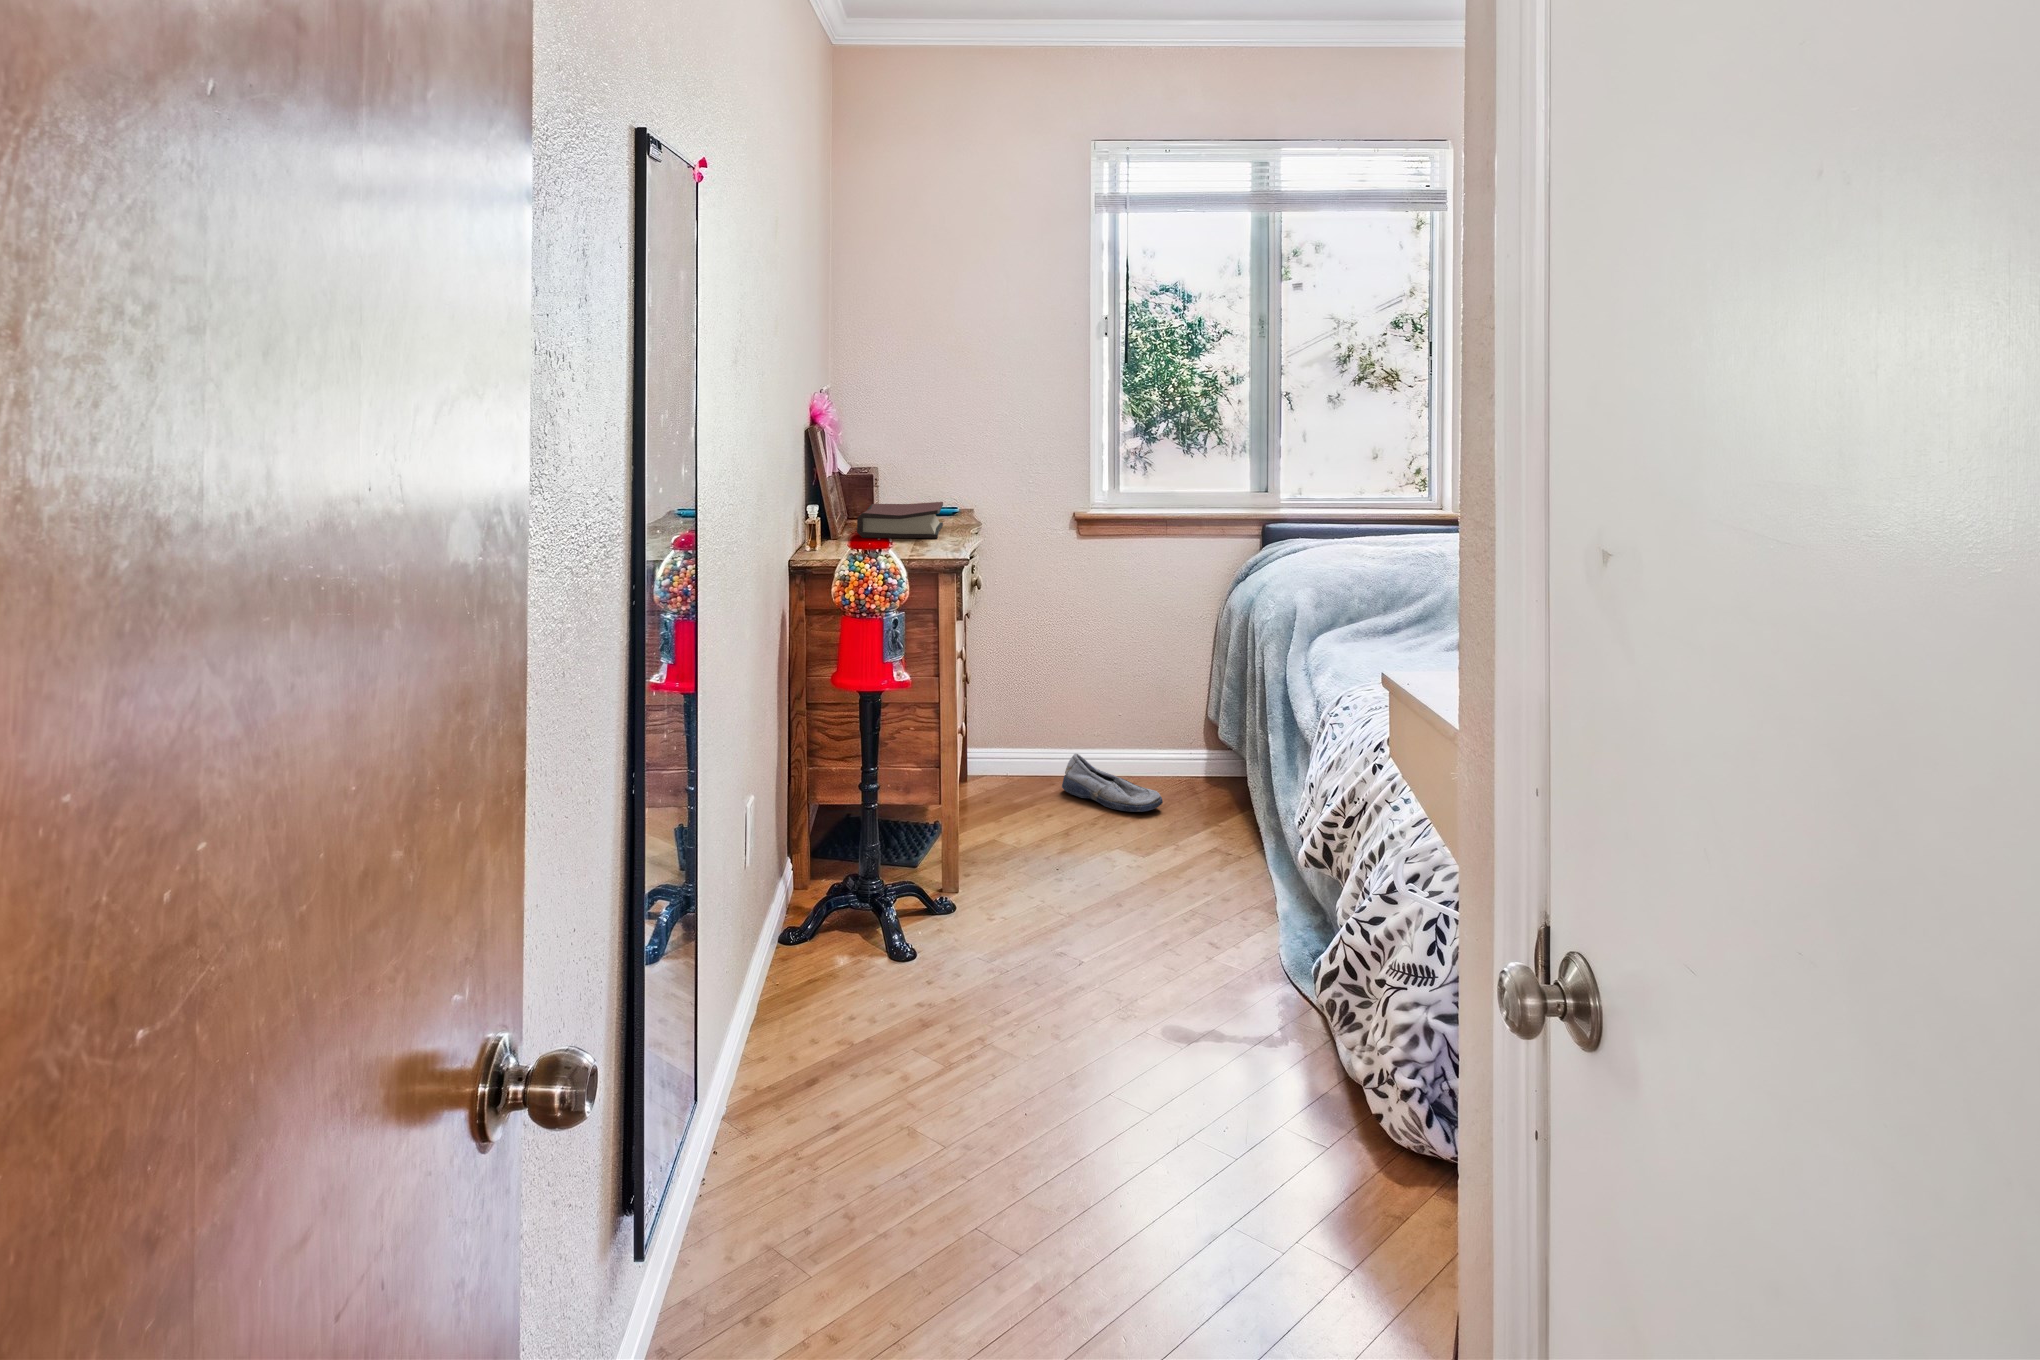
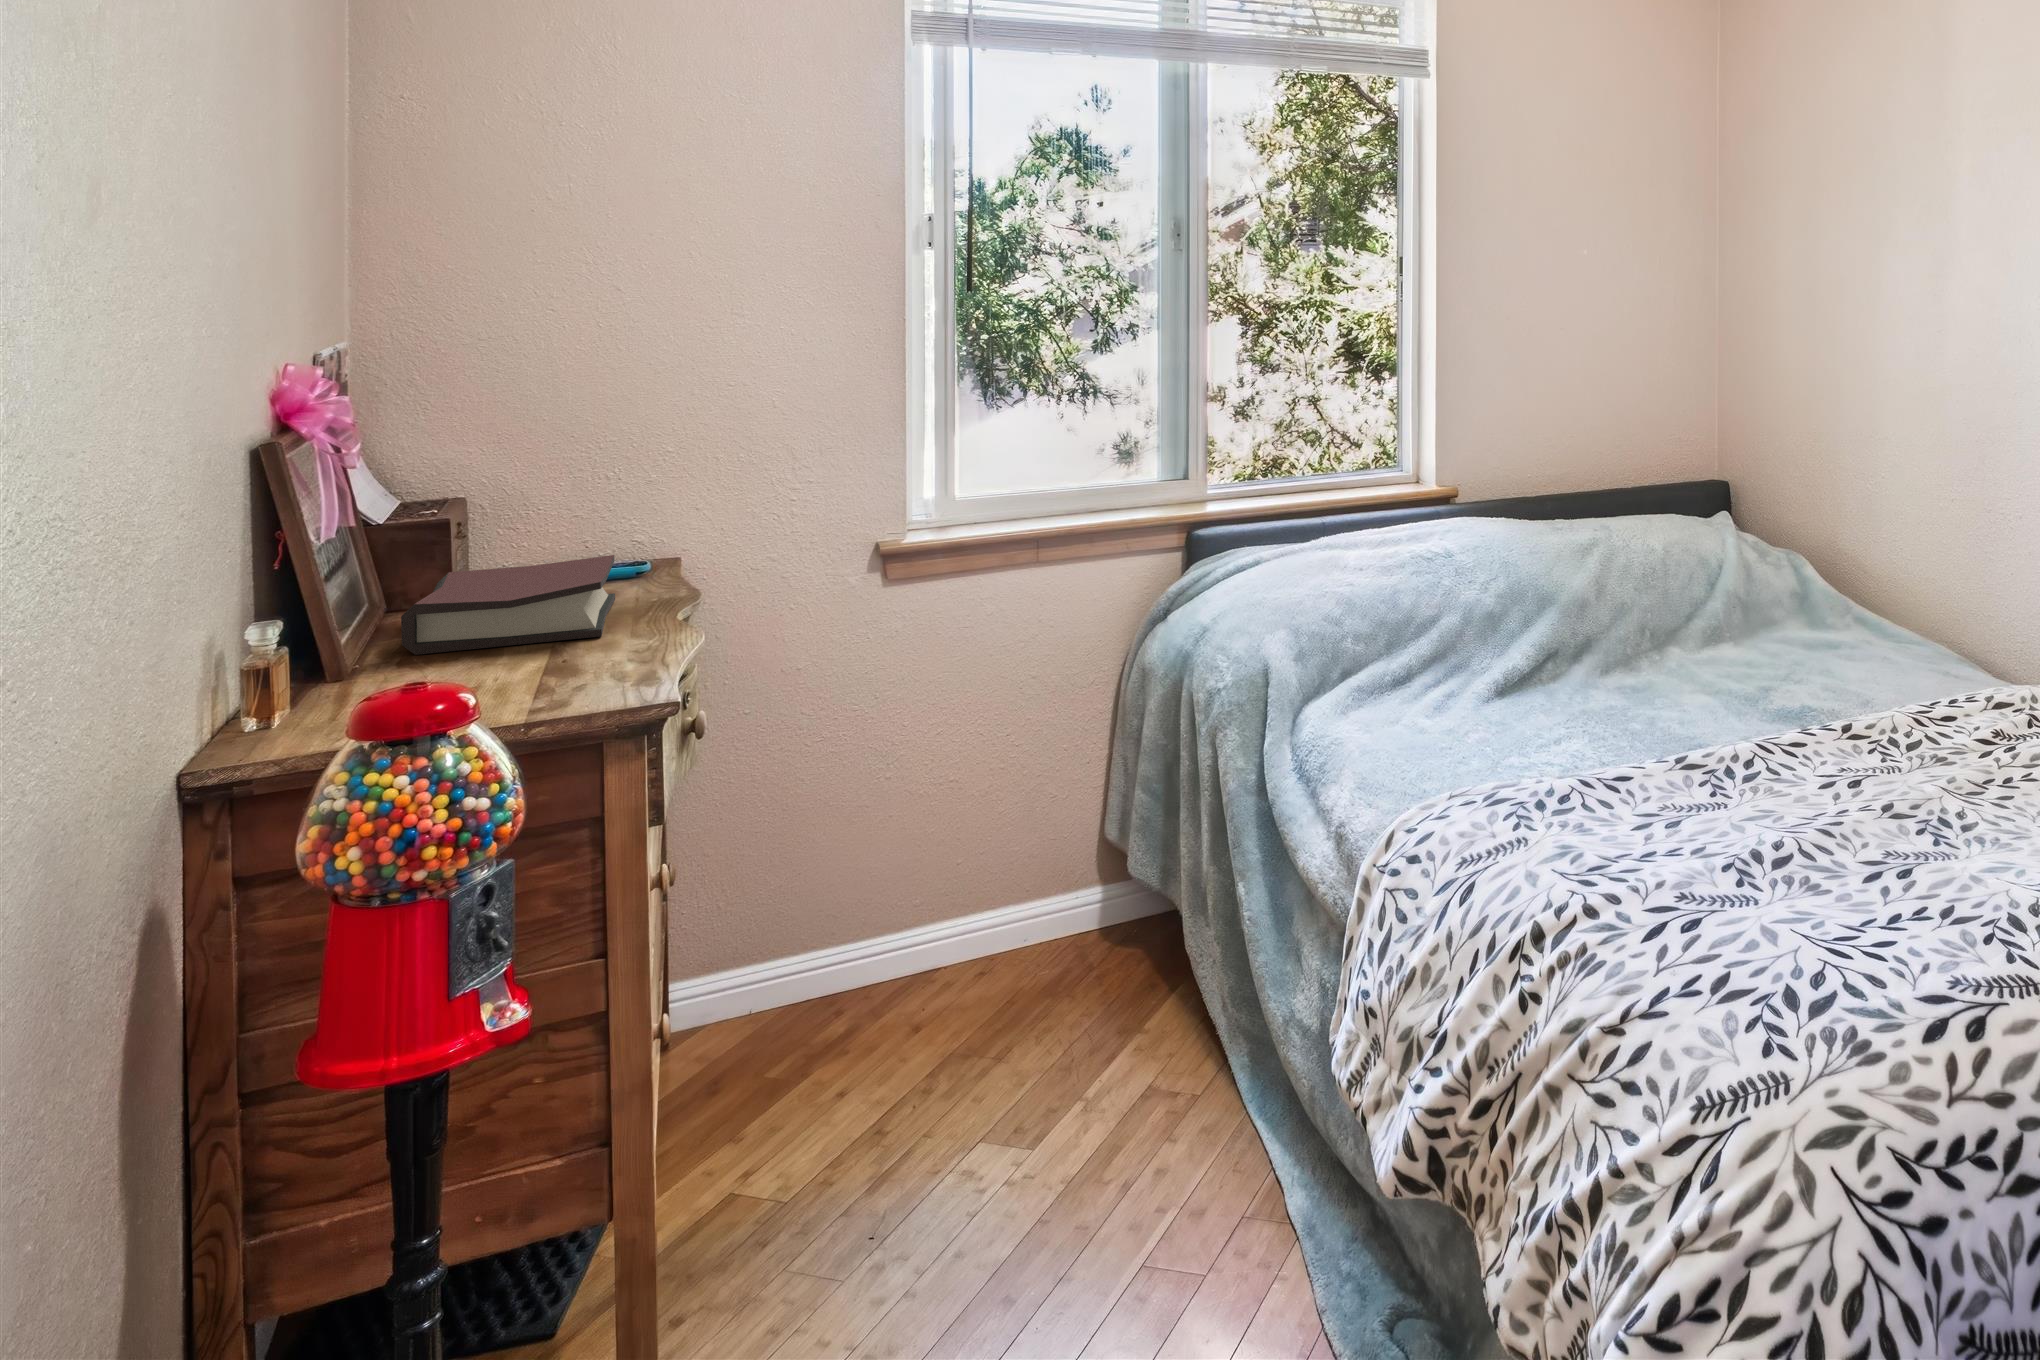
shoe: present [1062,753,1163,812] -> none [862,938,1043,1027]

